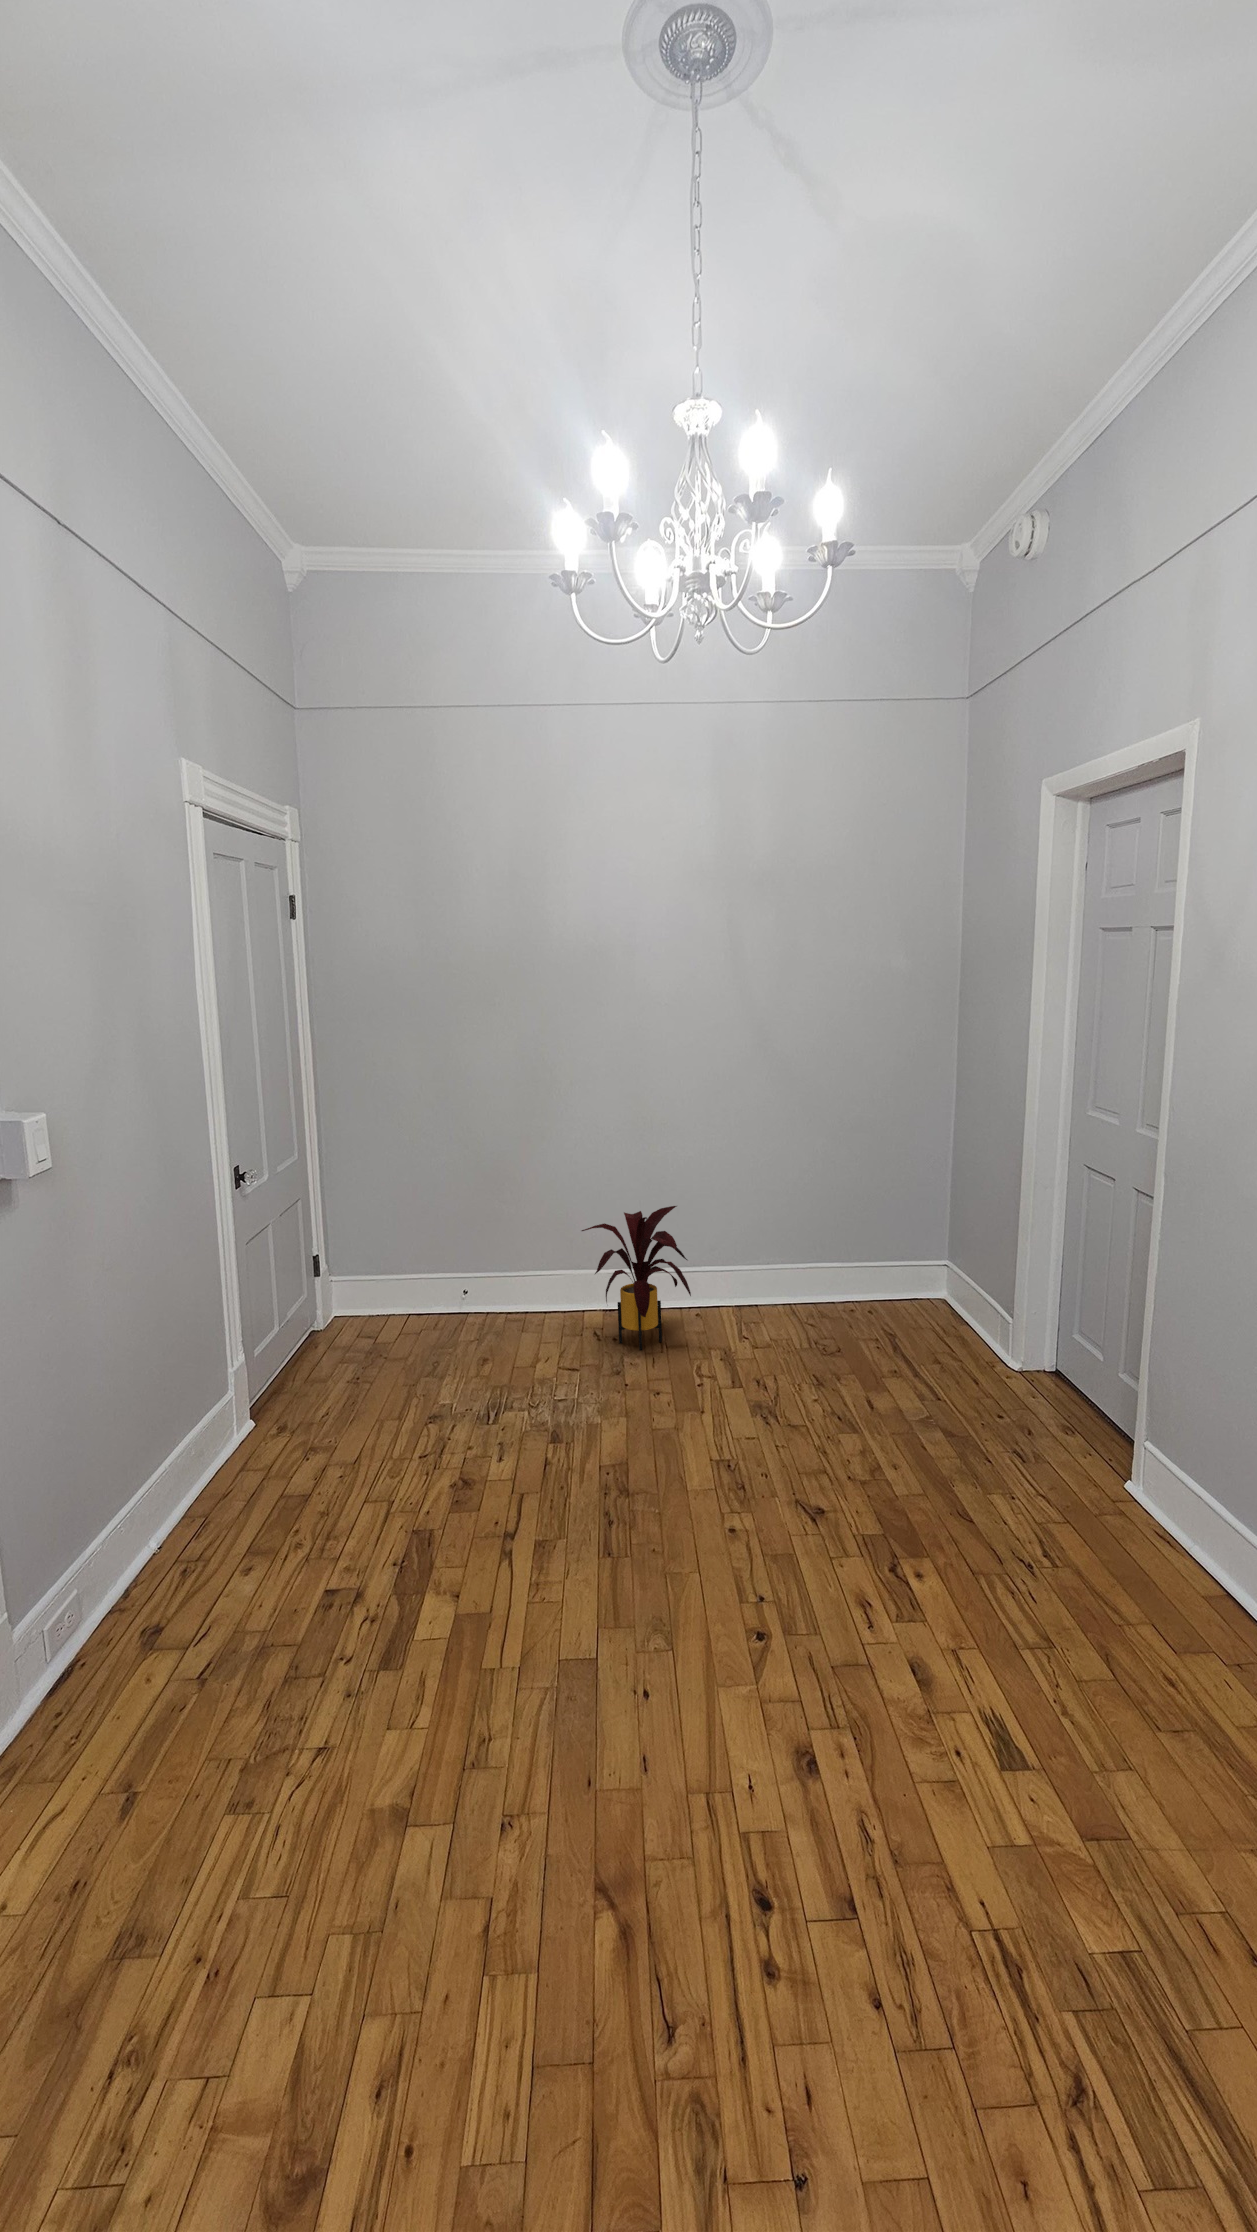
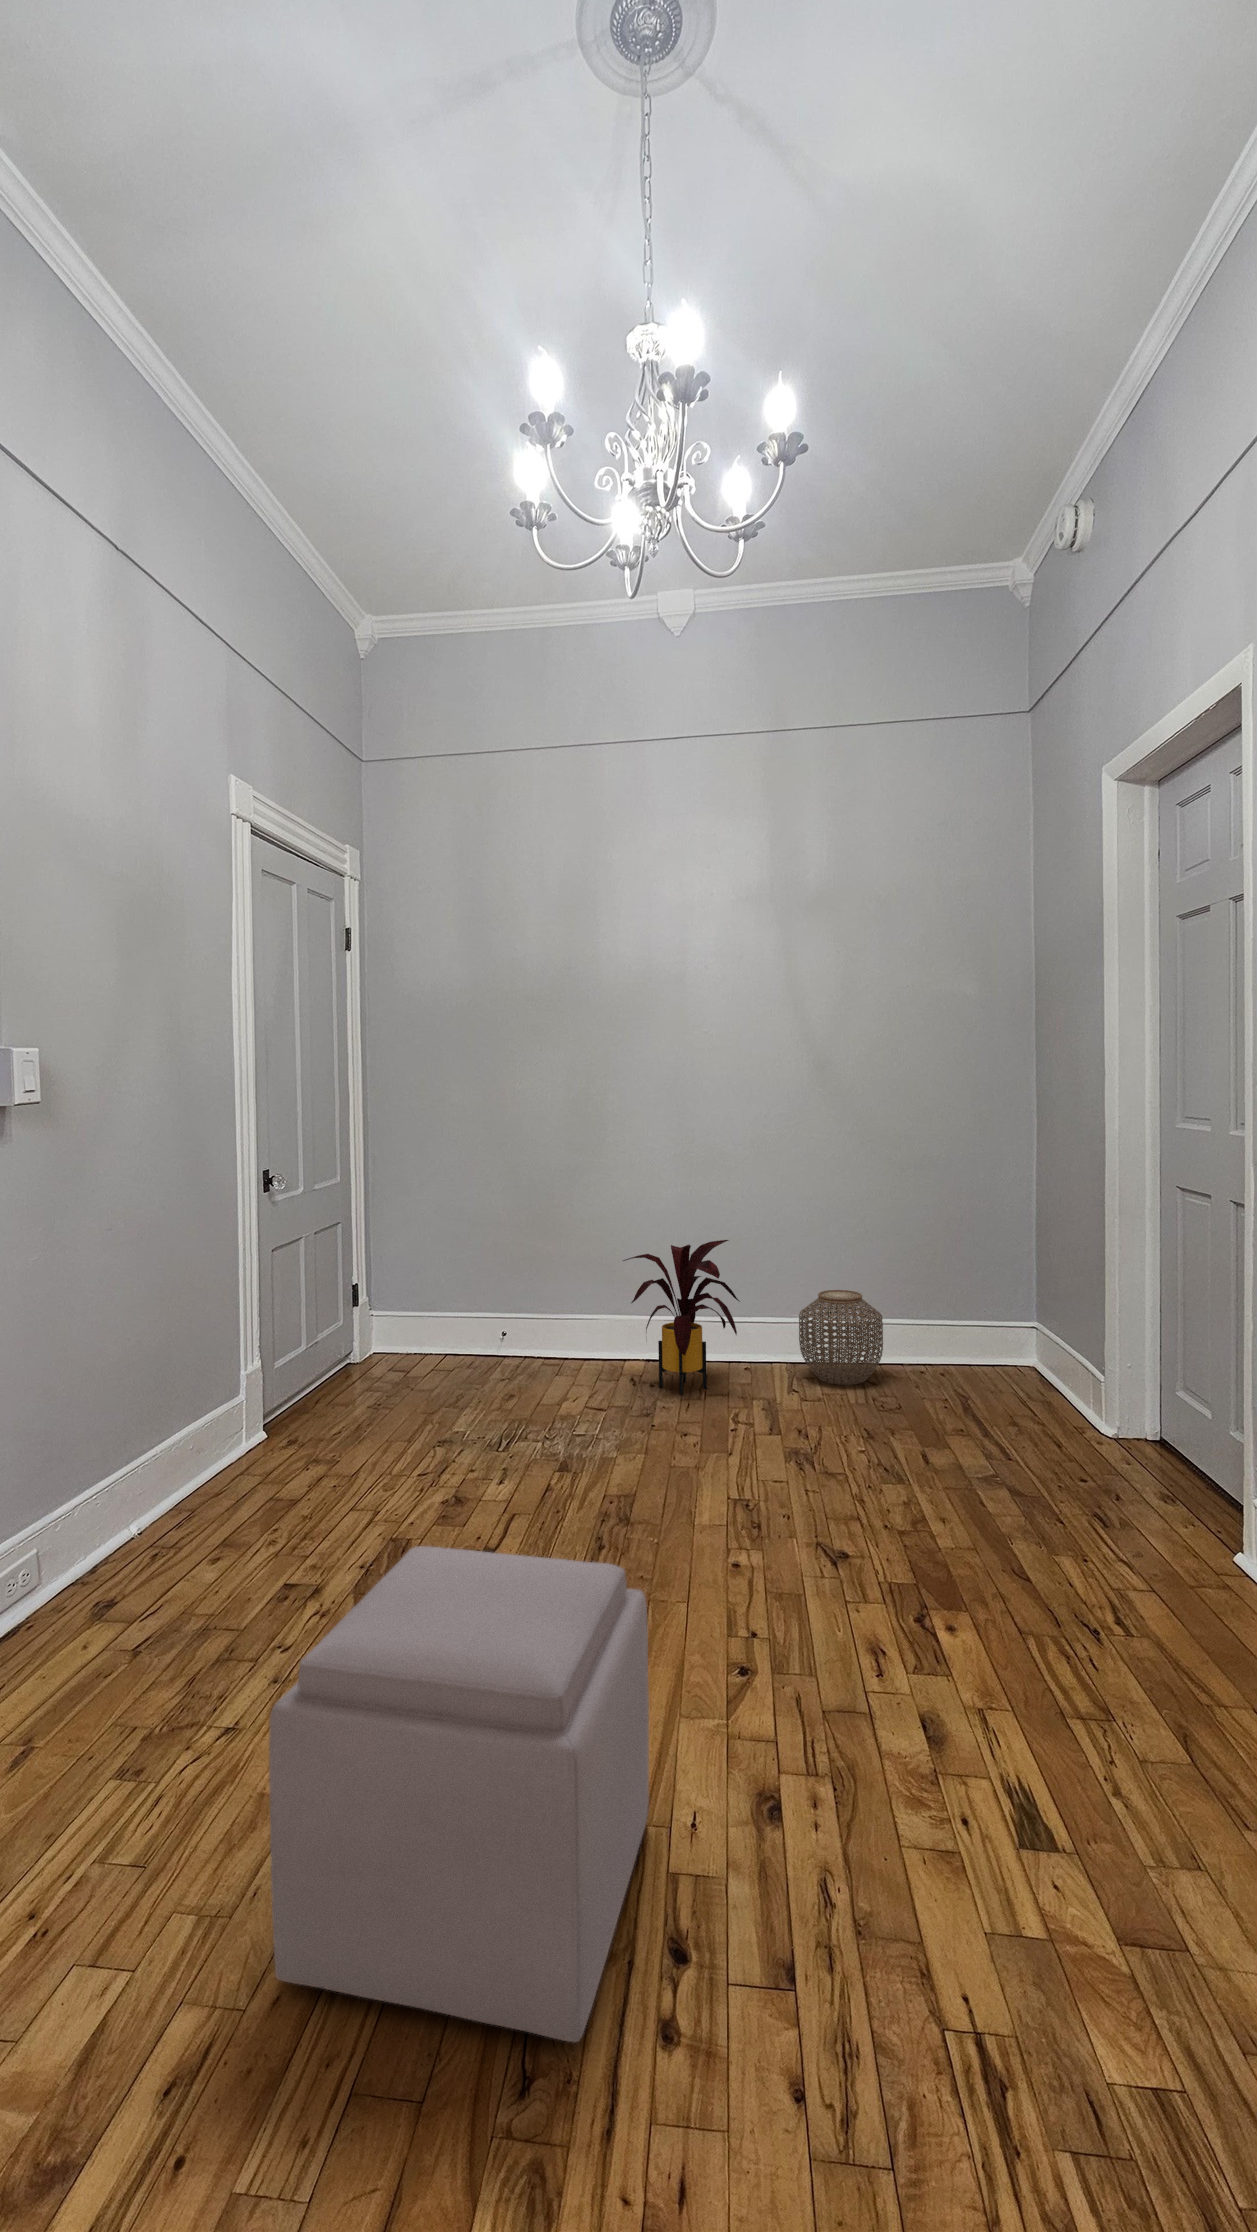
woven basket: none [741,1244,815,1329] -> present [799,1290,883,1385]
ottoman: none [427,1591,713,1994] -> present [269,1546,649,2042]

